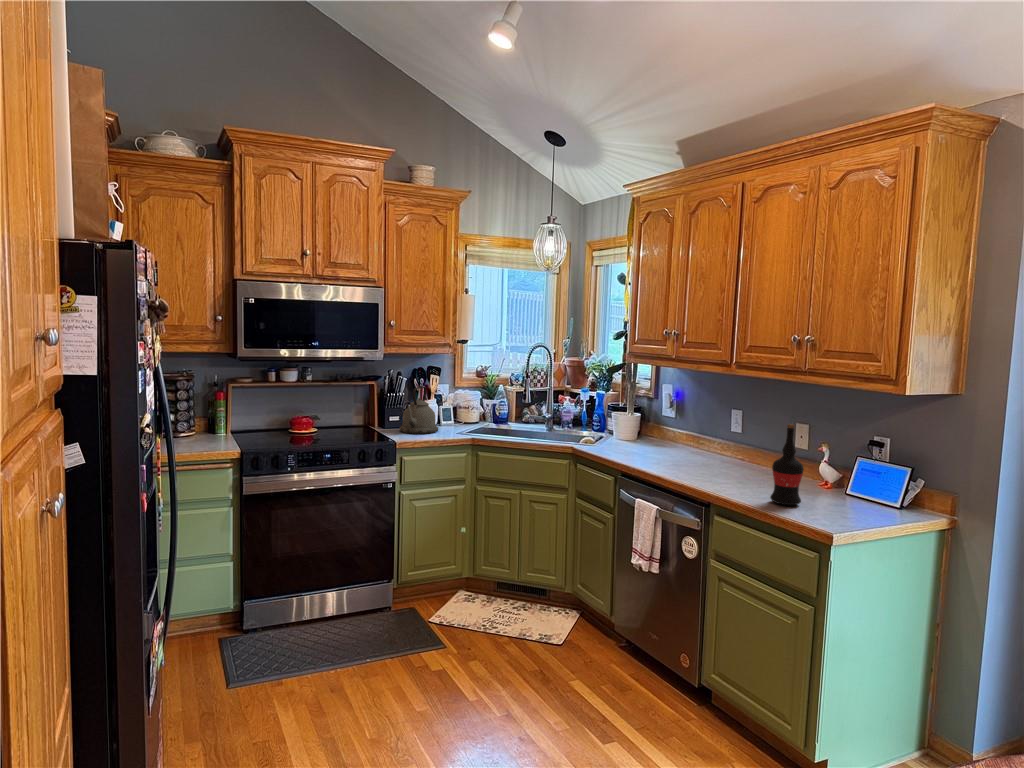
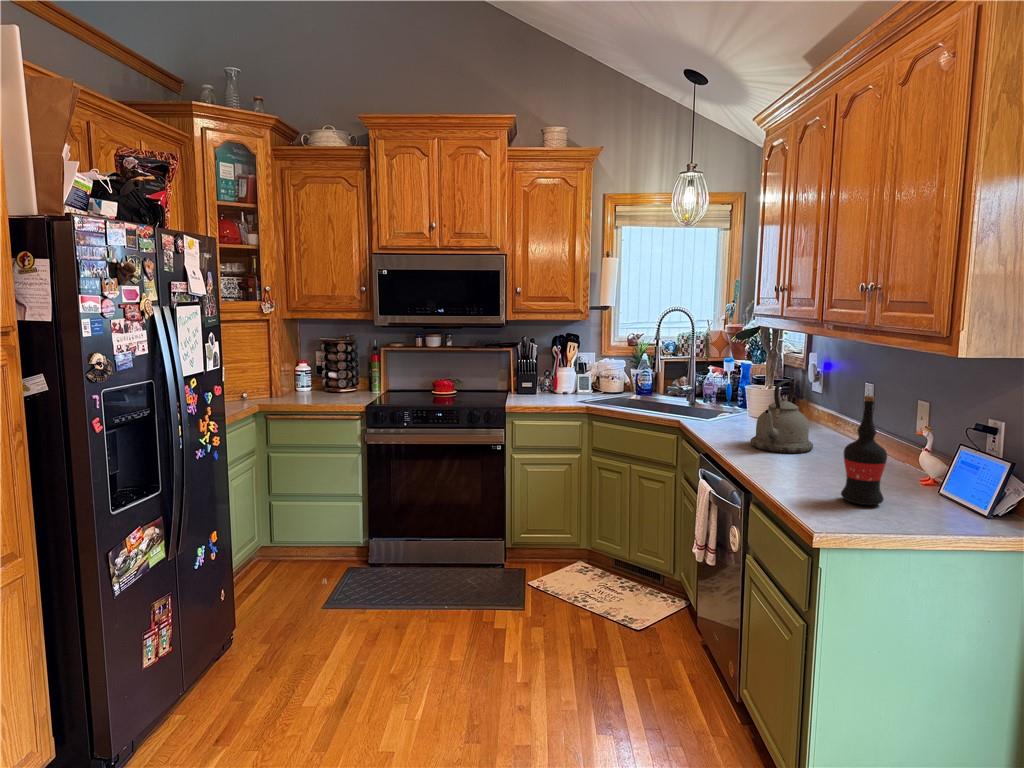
kettle: present [399,386,438,434] -> present [750,380,813,453]

